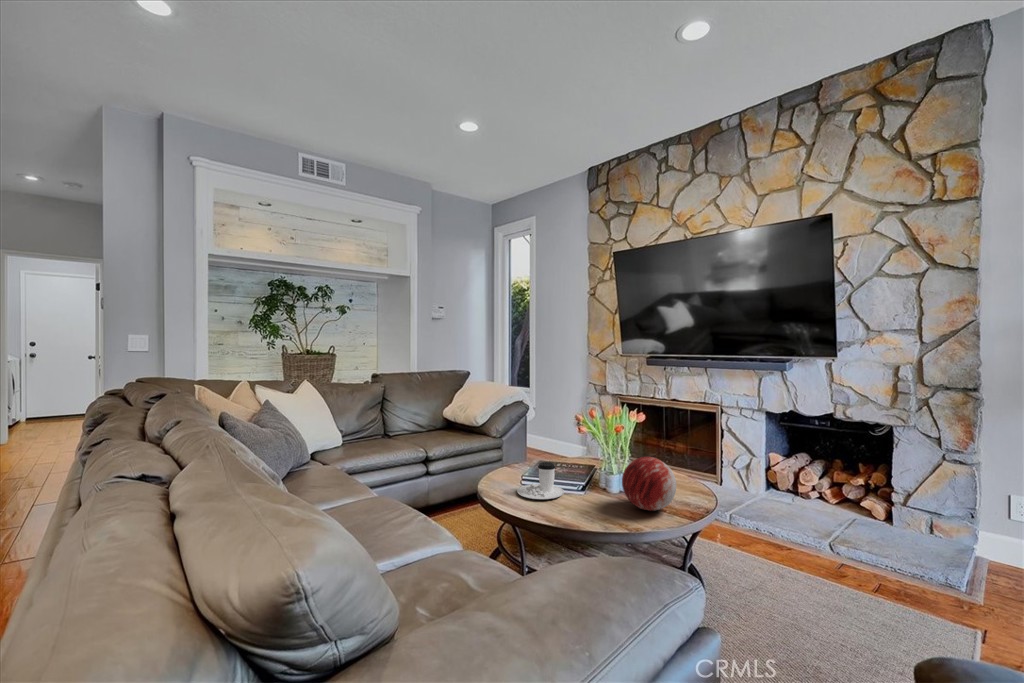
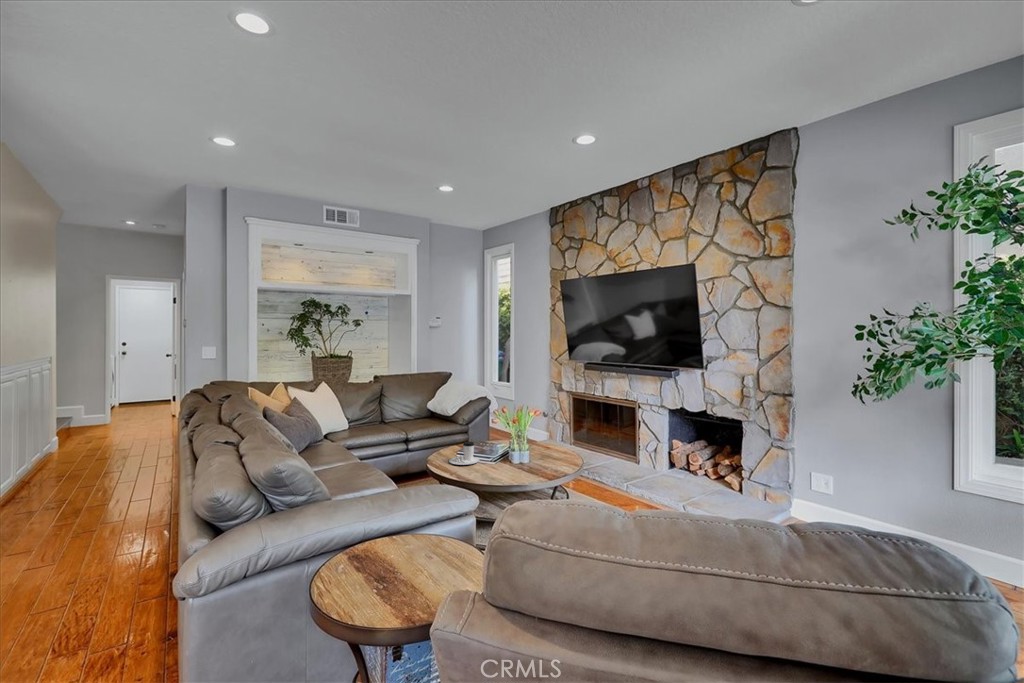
decorative orb: present [622,457,676,511] -> none [510,439,543,472]

